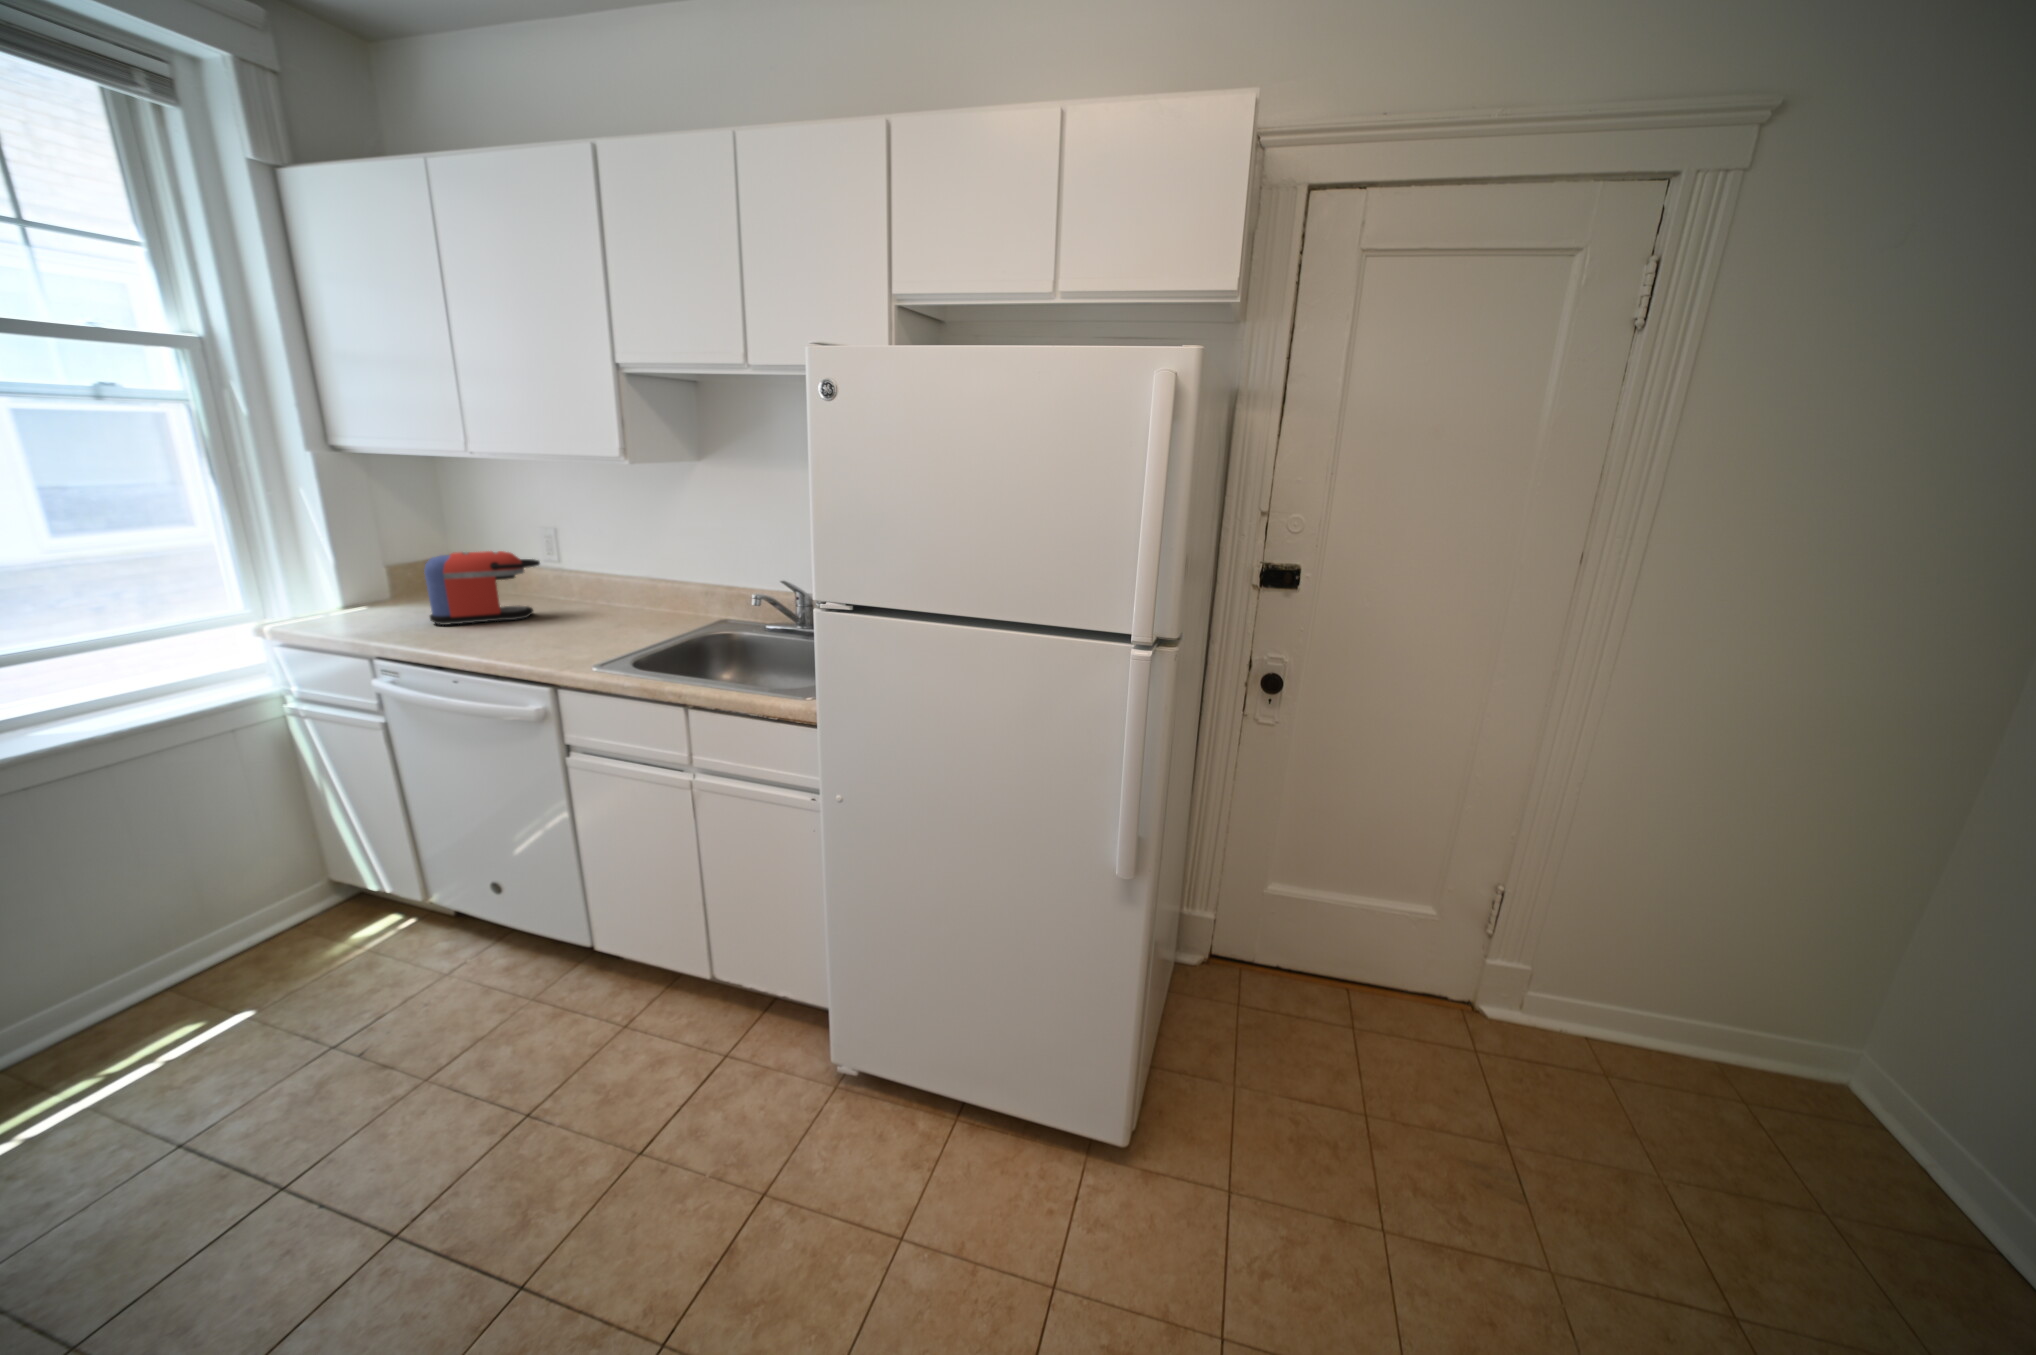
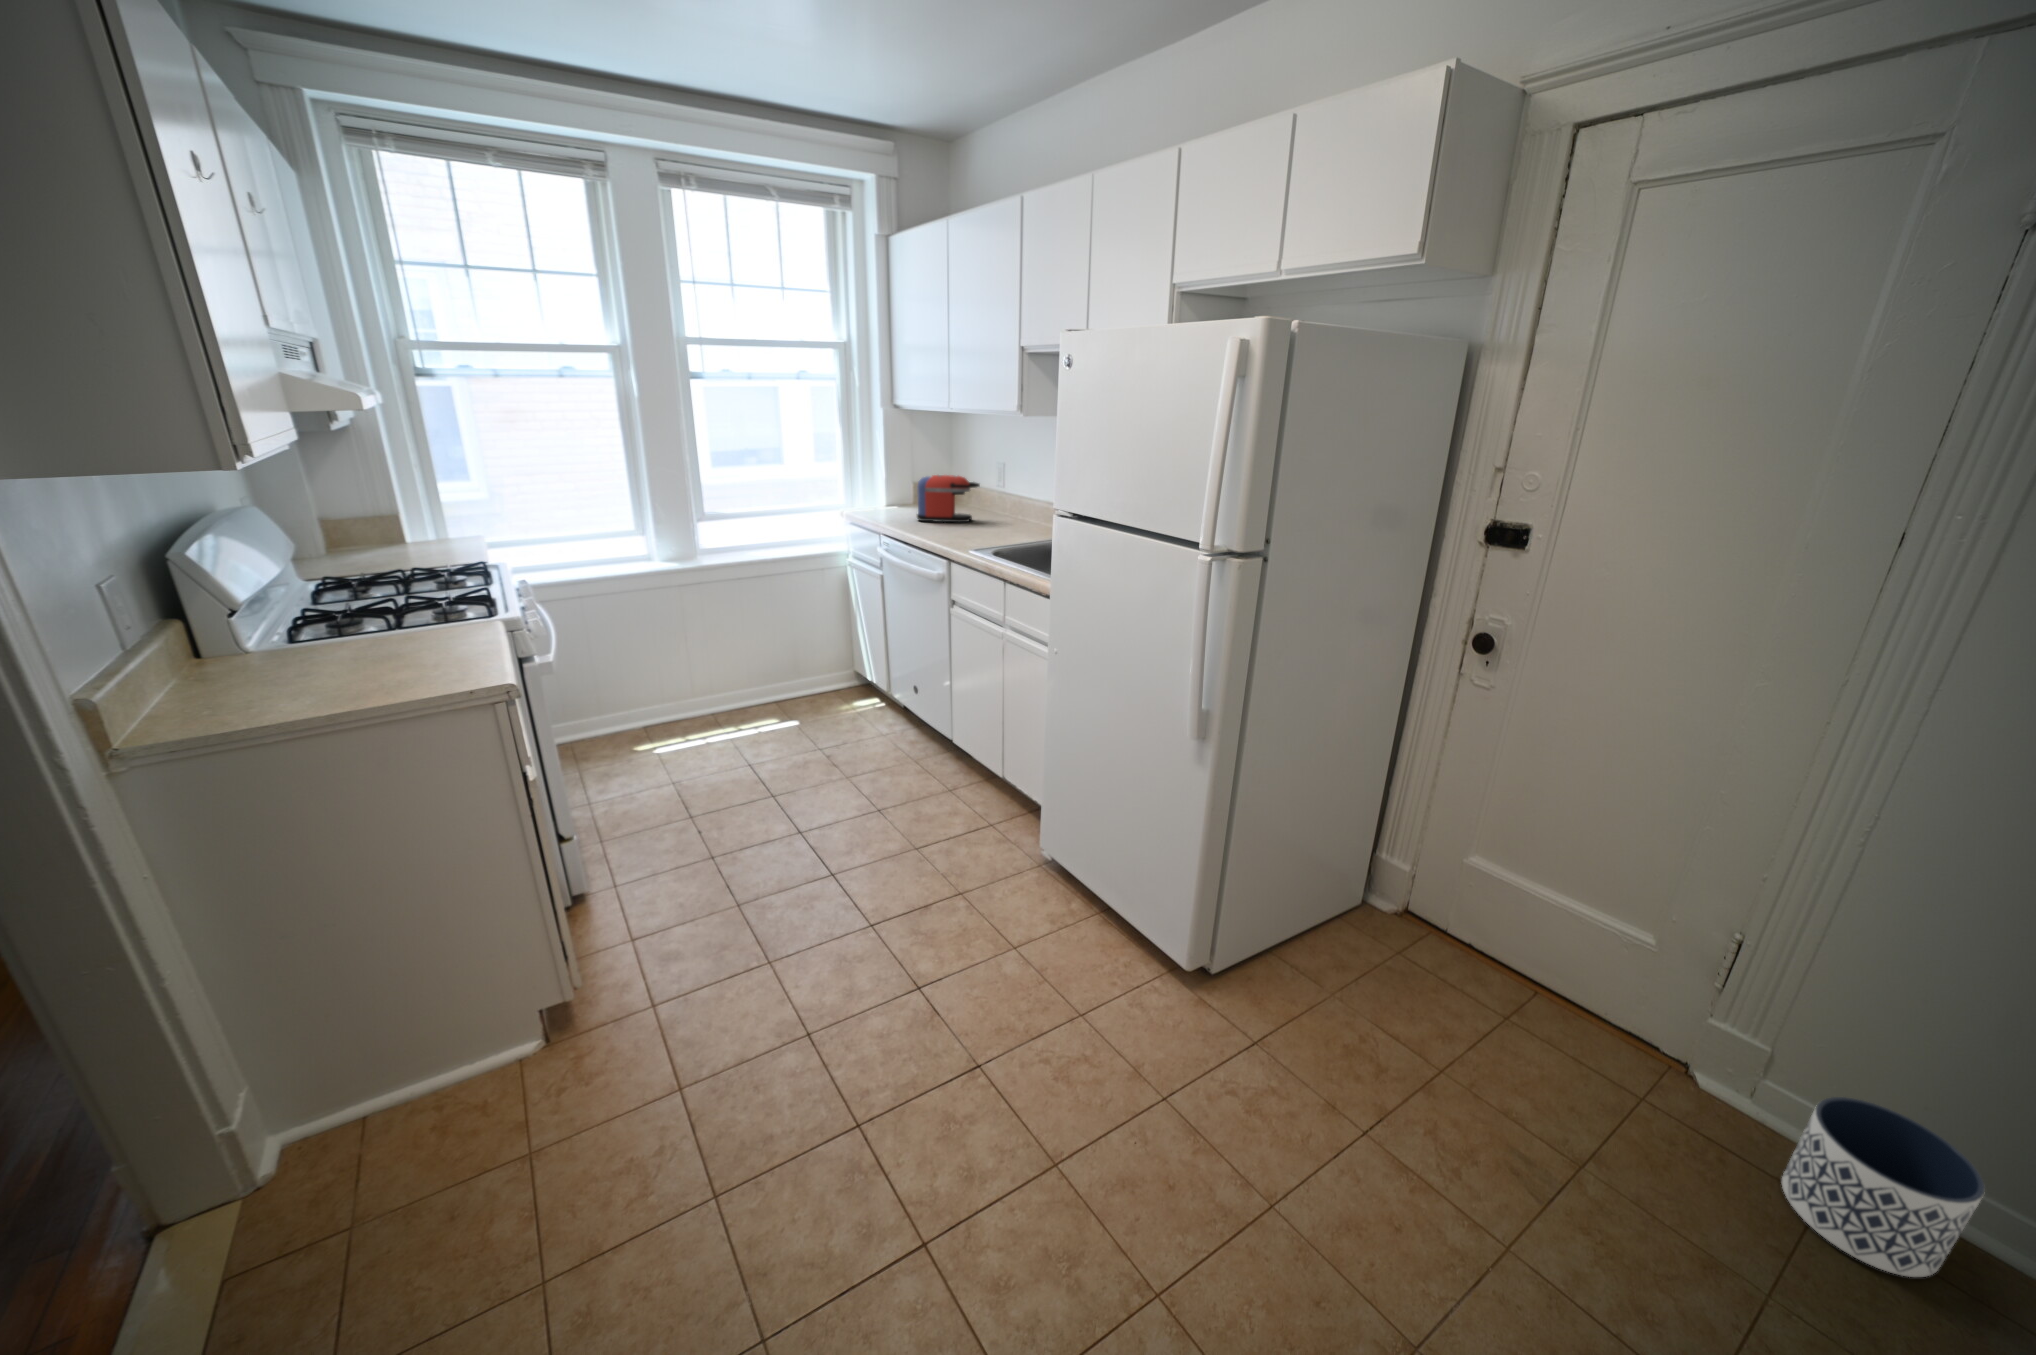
planter: none [1580,986,1712,1116] -> present [1782,1097,1985,1277]

